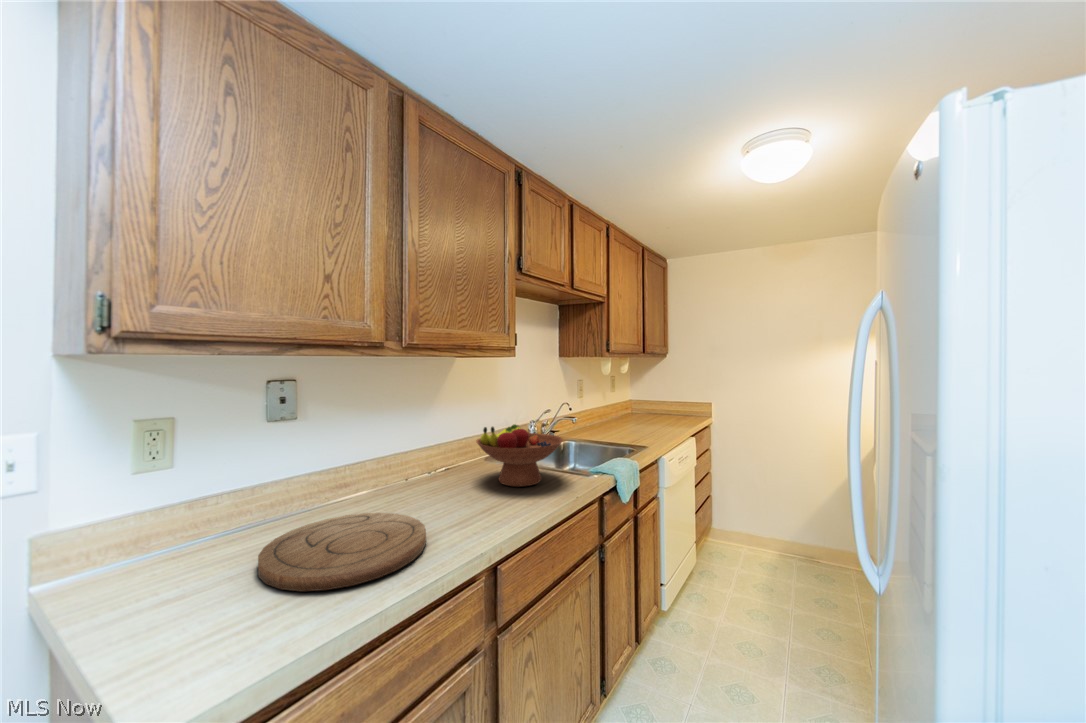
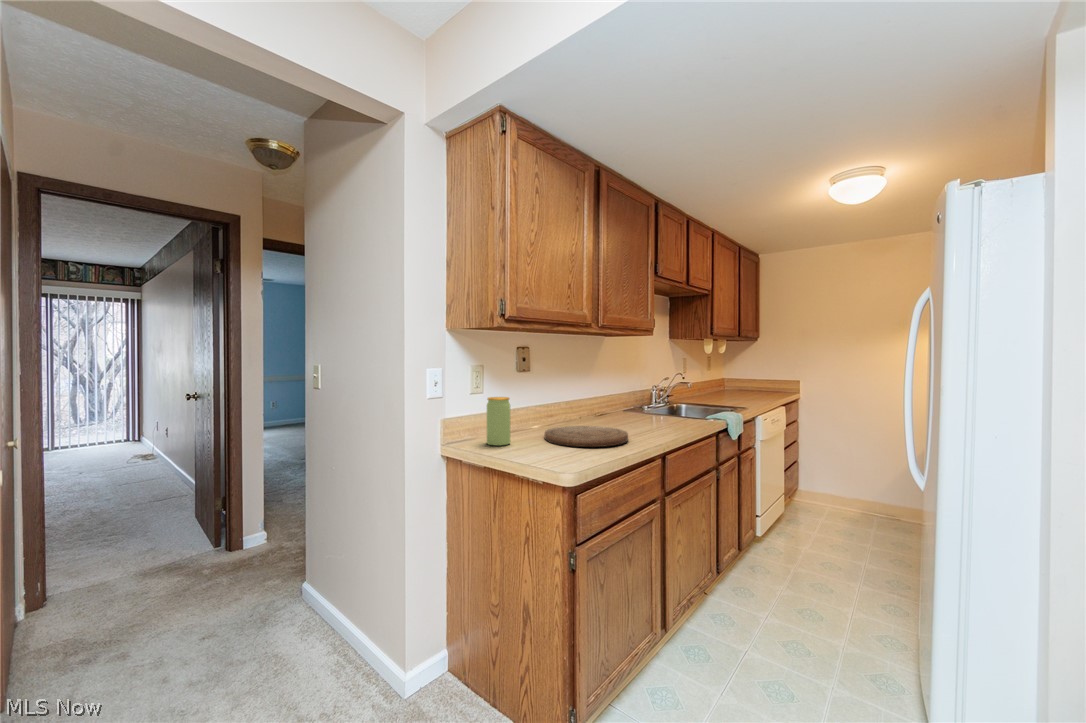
fruit bowl: present [477,424,563,487] -> none [630,382,691,422]
jar: none [96,489,165,602] -> present [487,397,511,445]

